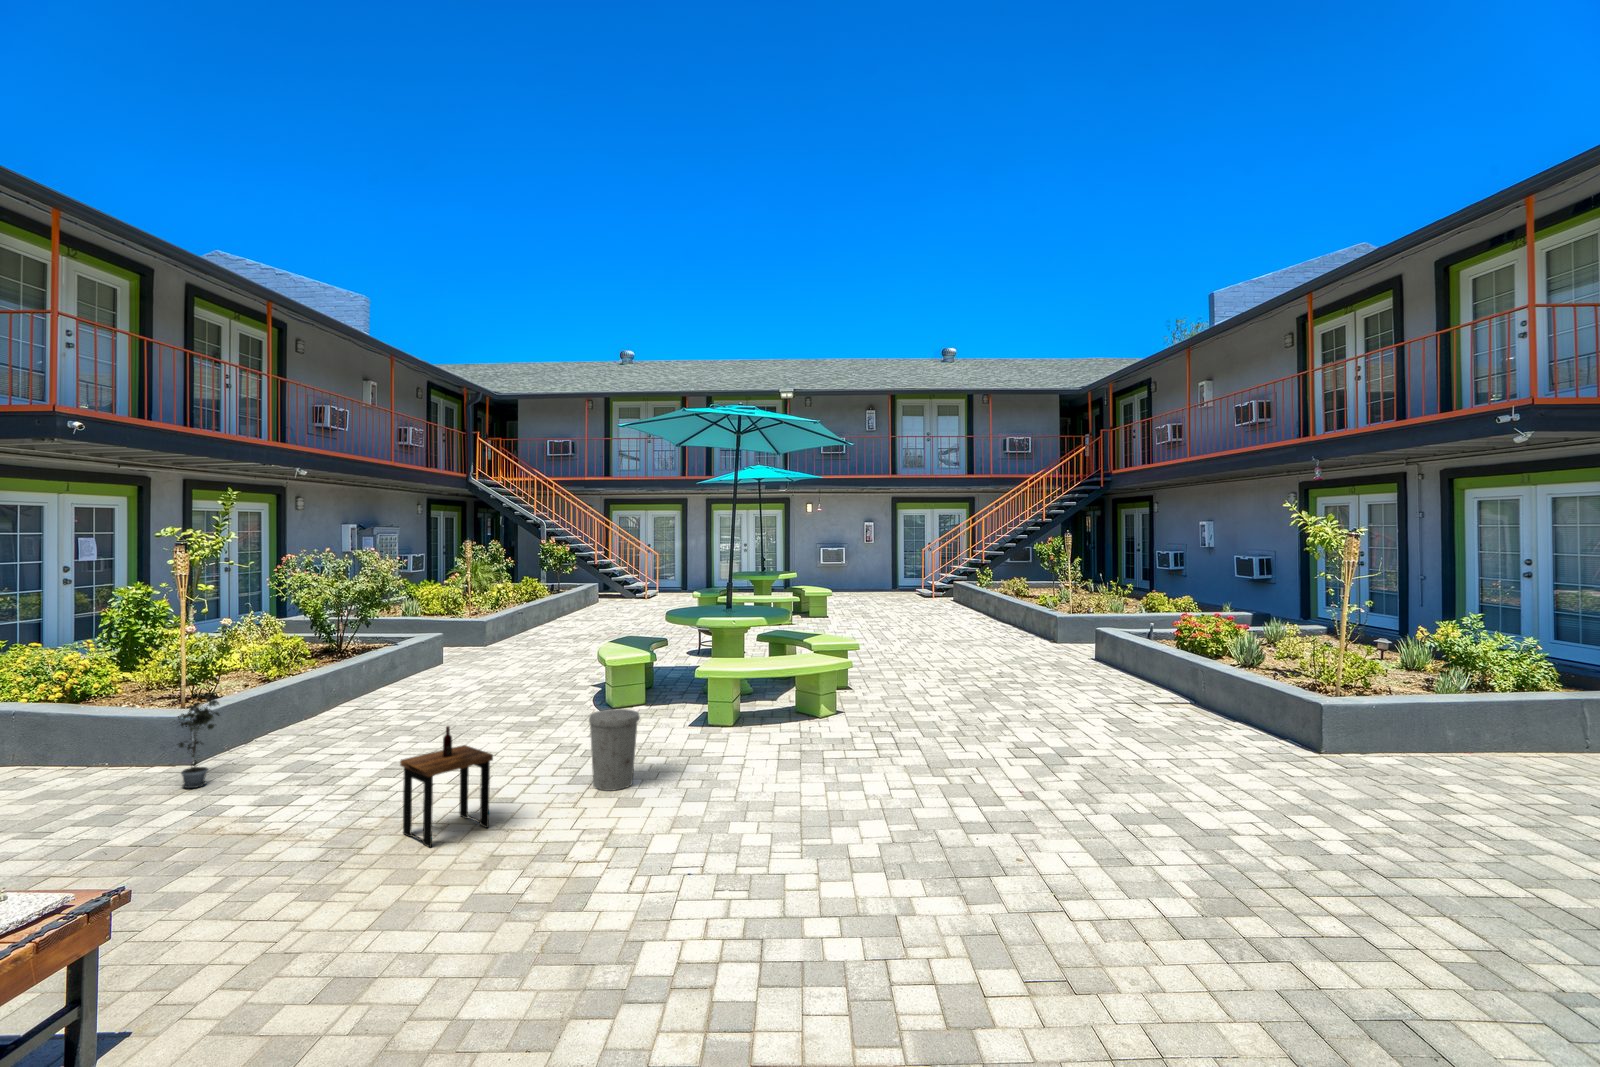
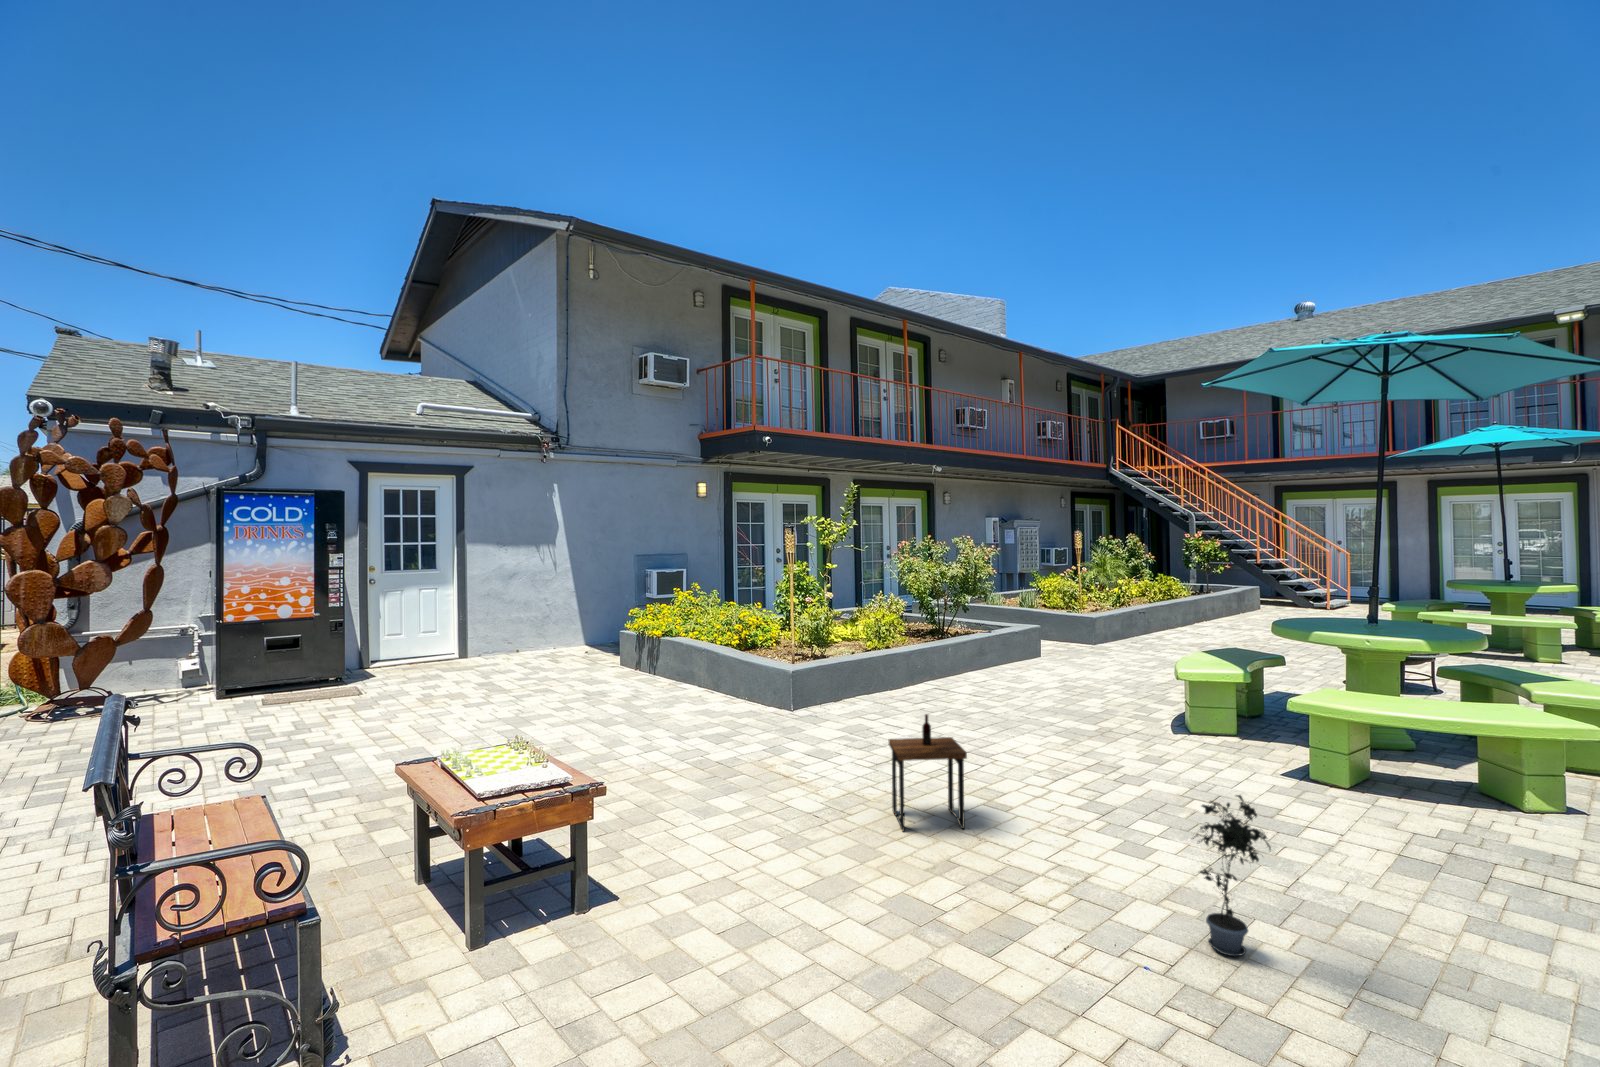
potted plant: present [178,694,219,788] -> present [1193,795,1271,956]
trash can: present [589,709,640,791] -> none [1094,729,1160,831]

